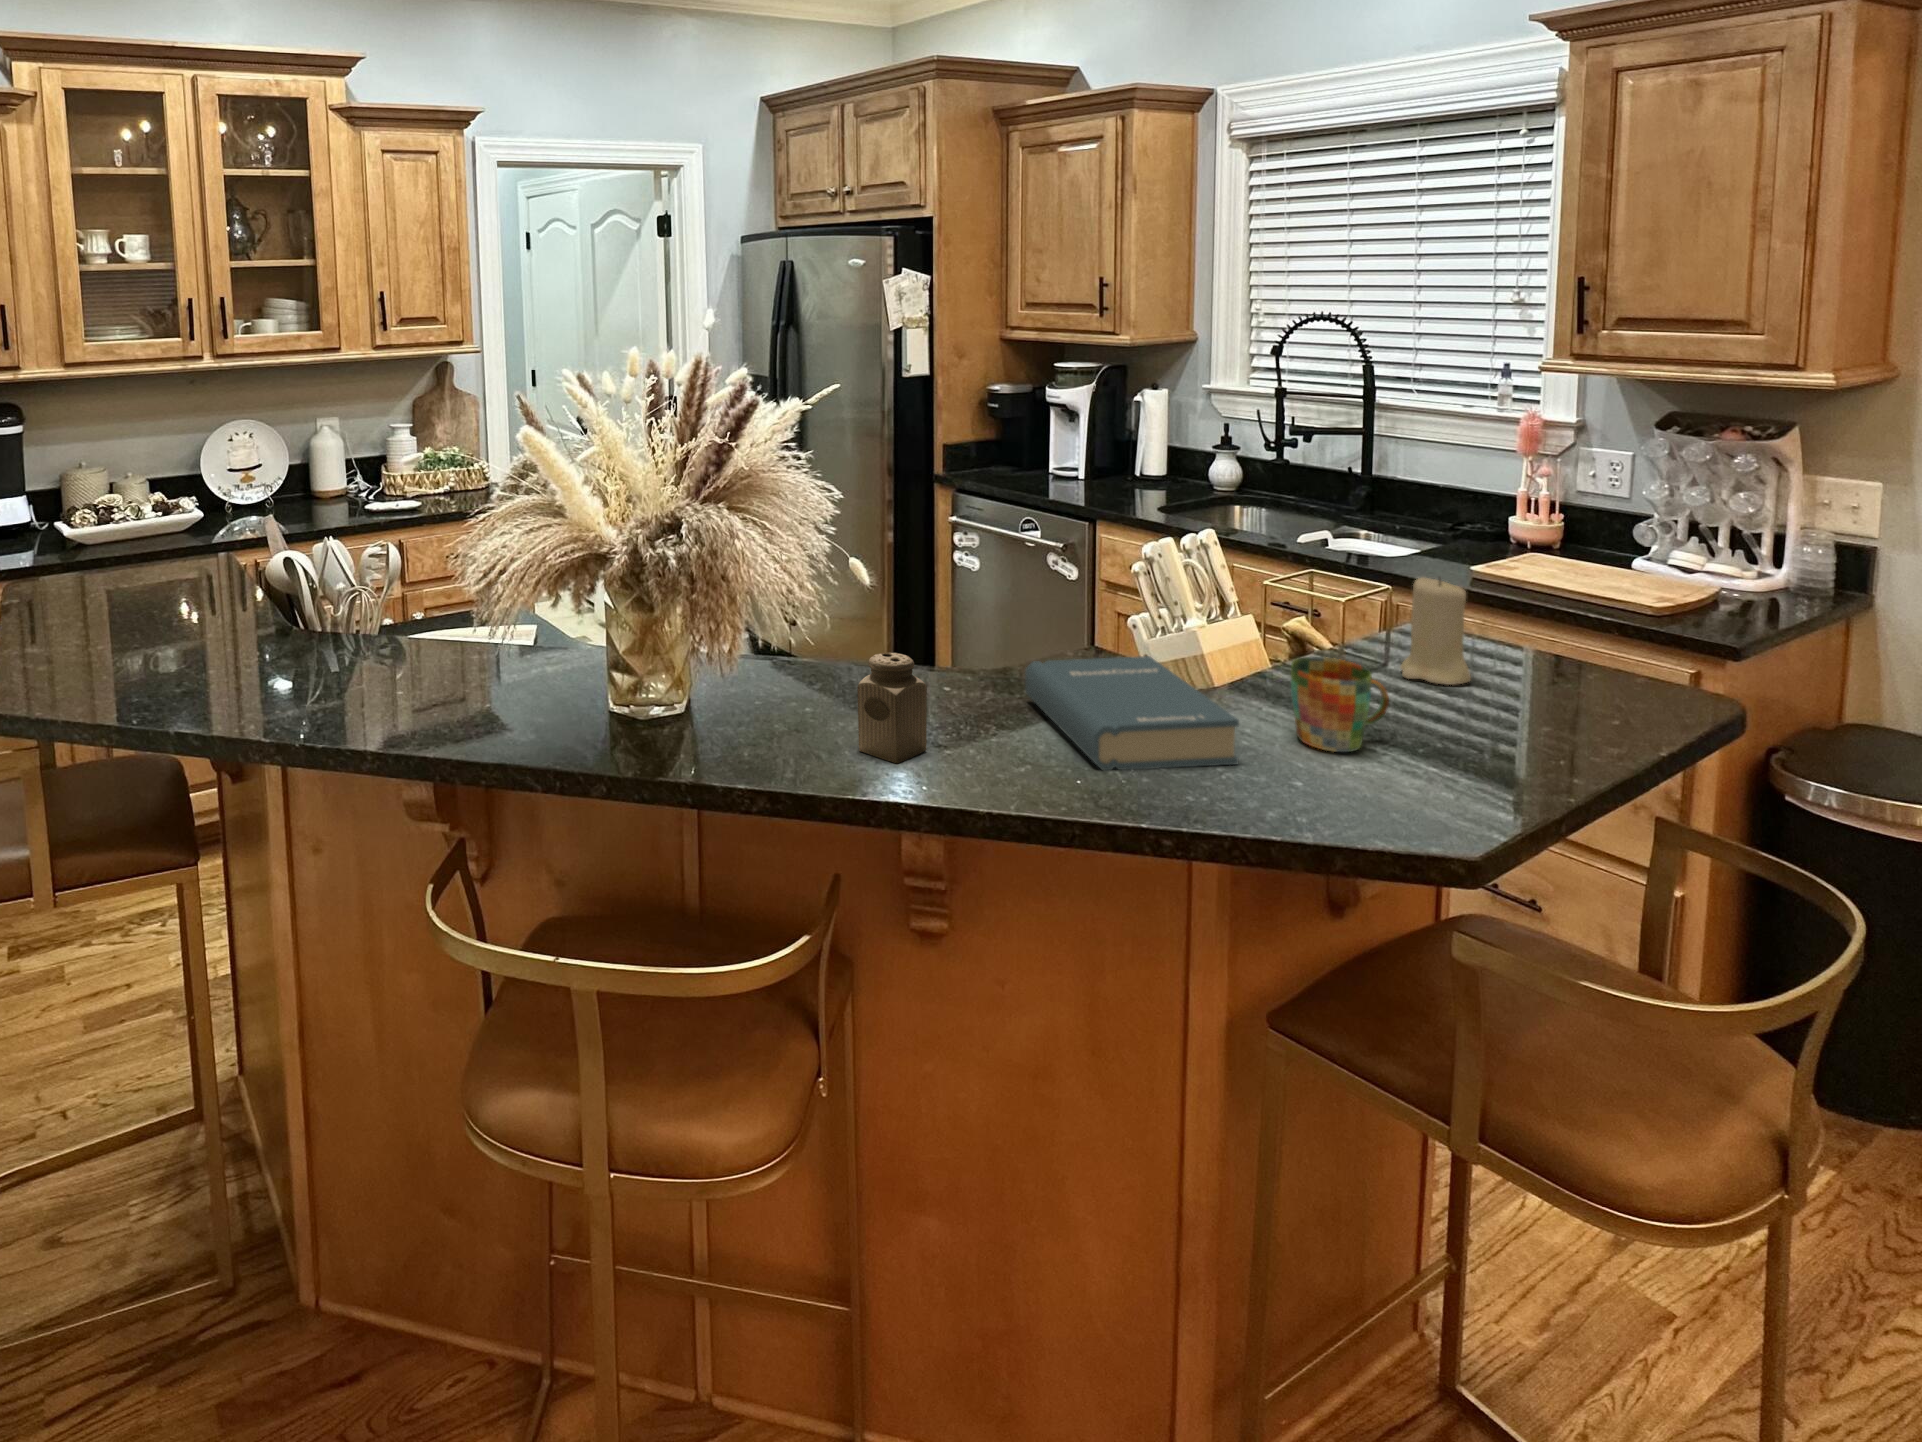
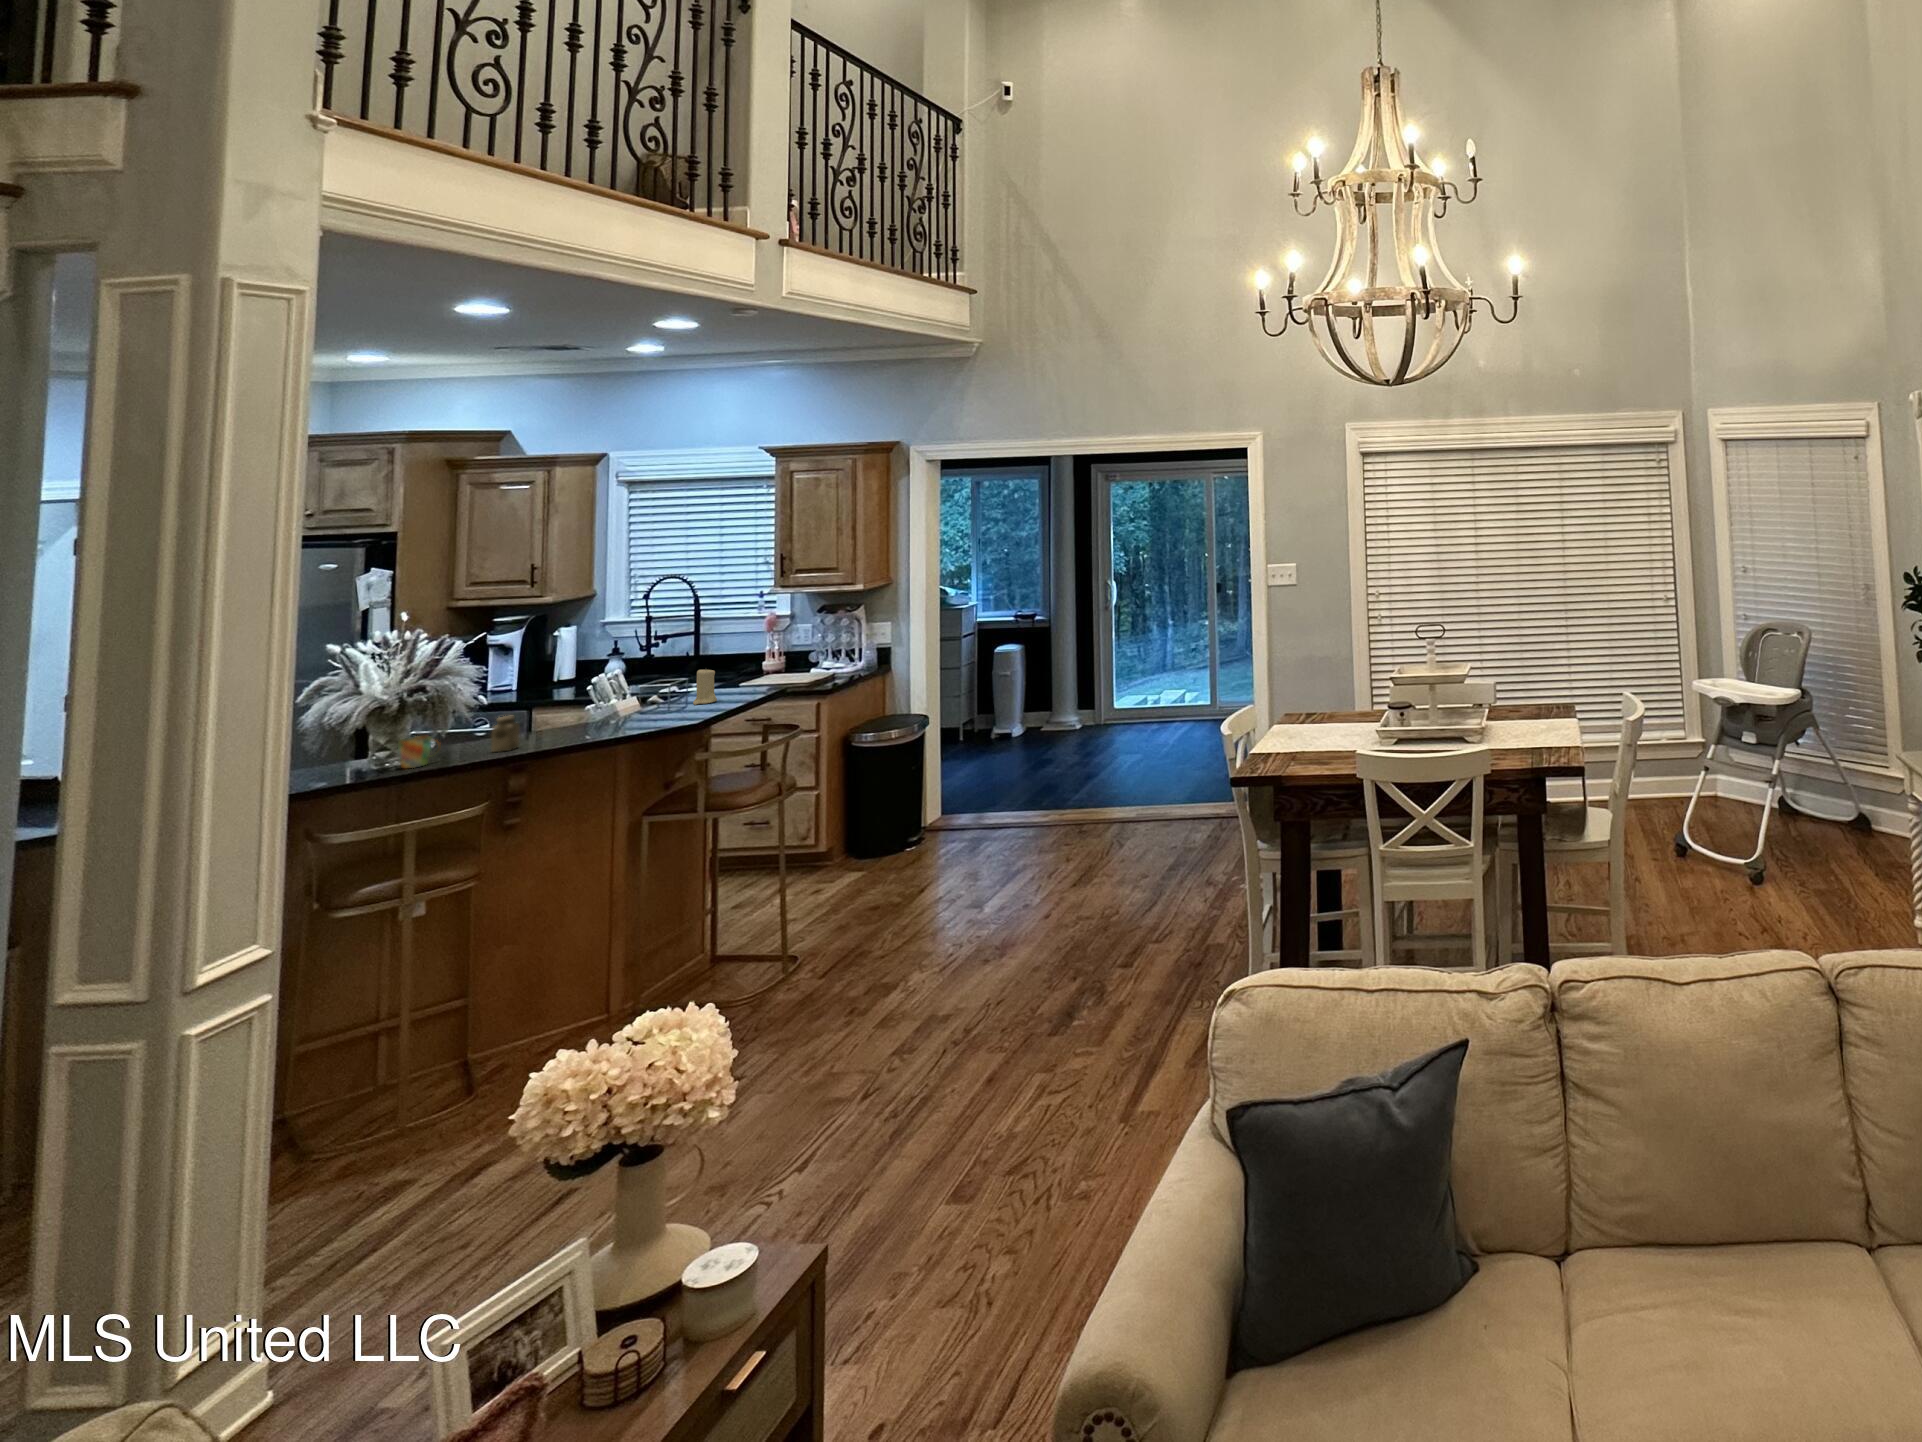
hardback book: present [1025,656,1239,770] -> none [550,710,635,737]
mug: present [1291,657,1389,752] -> present [398,736,440,768]

